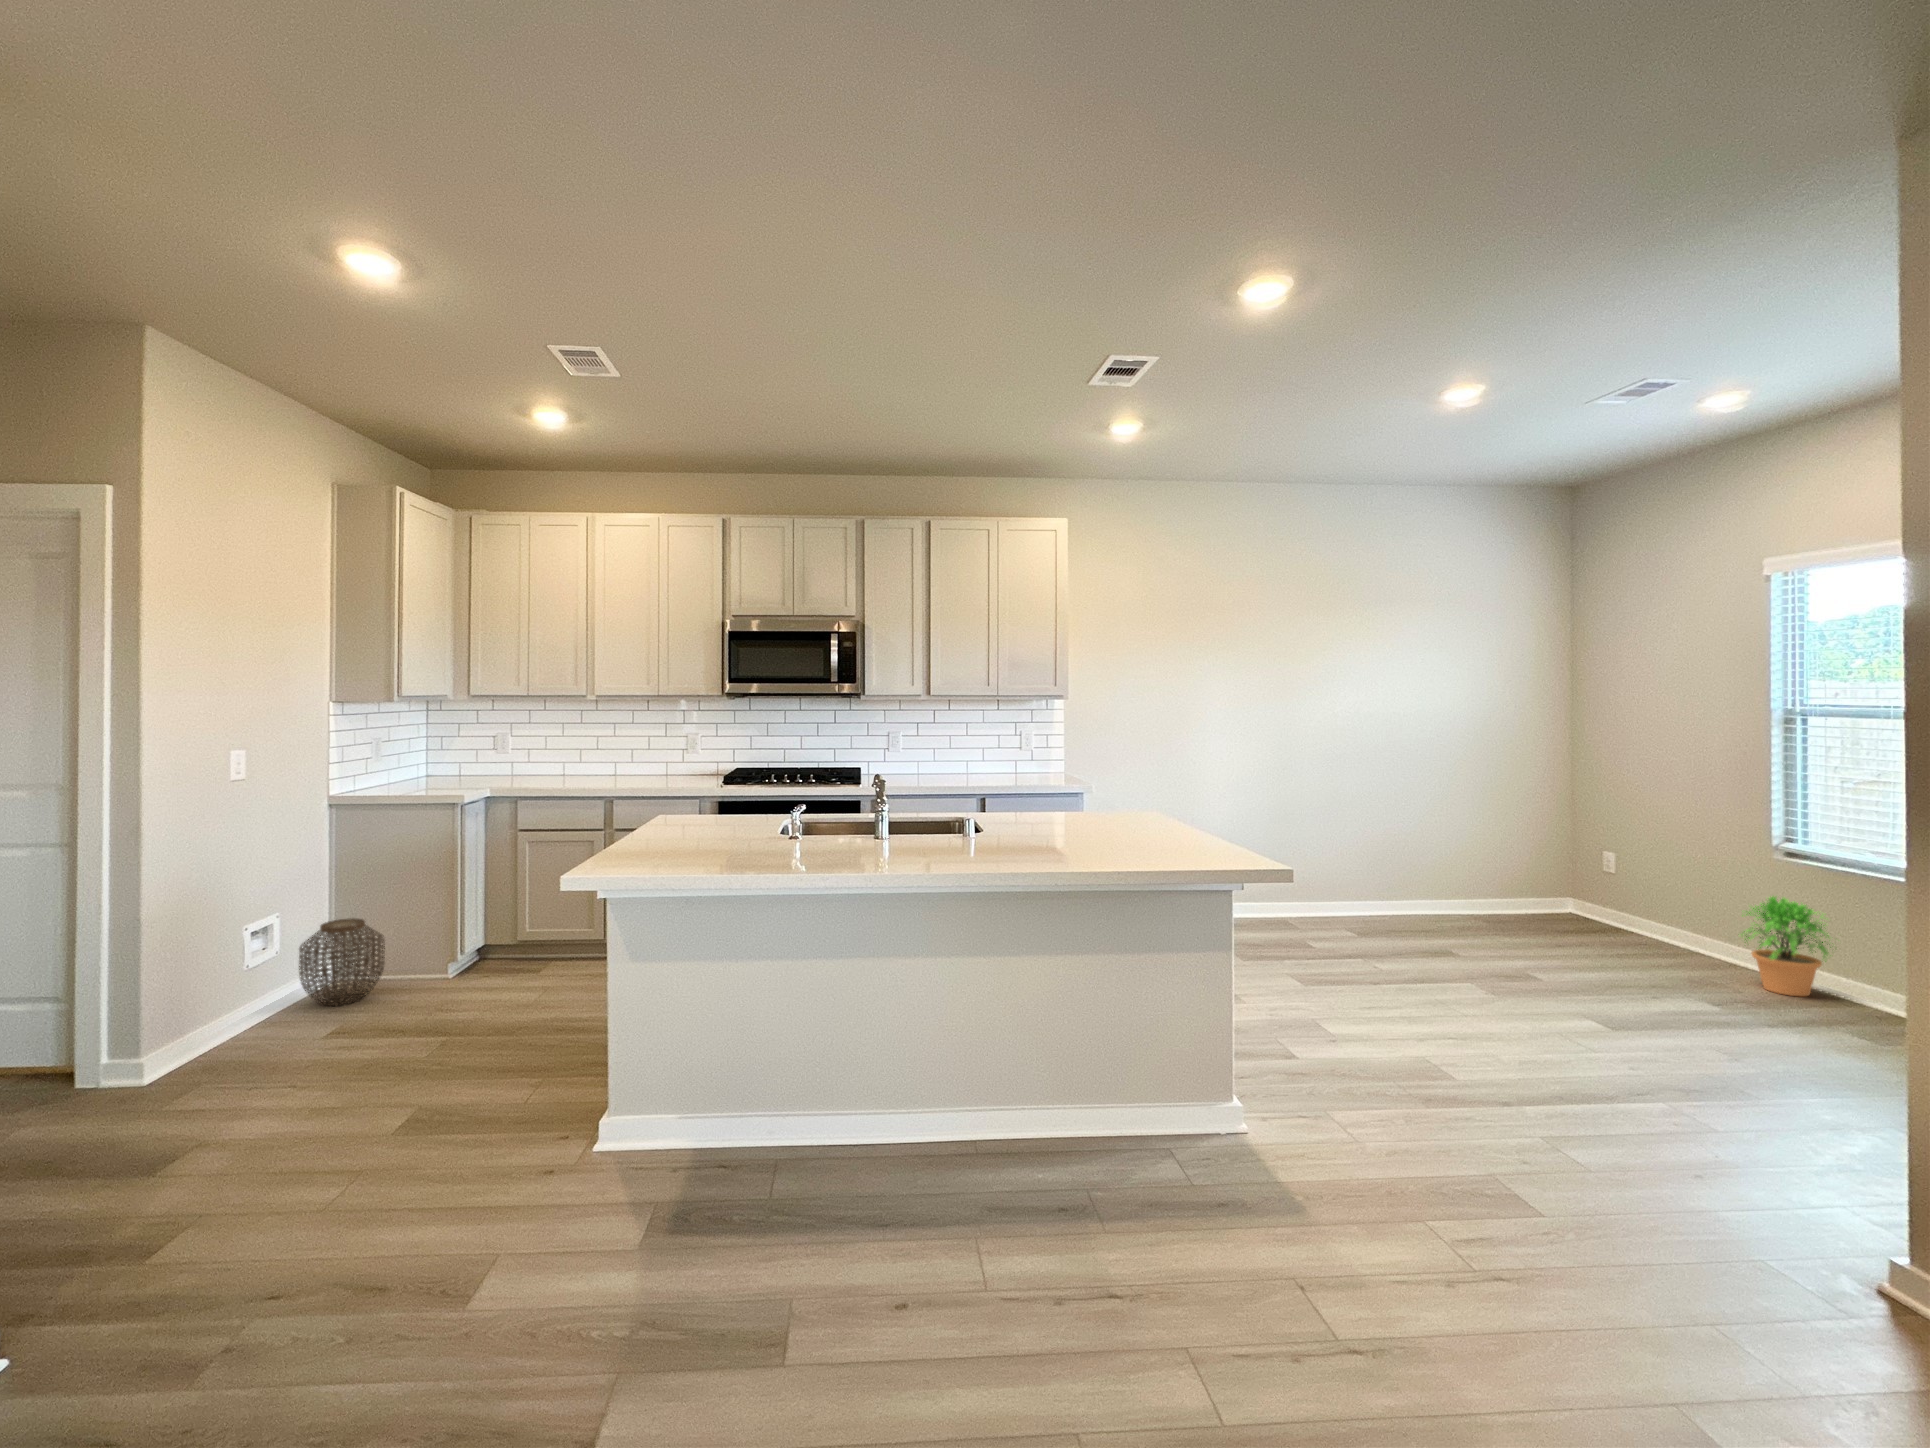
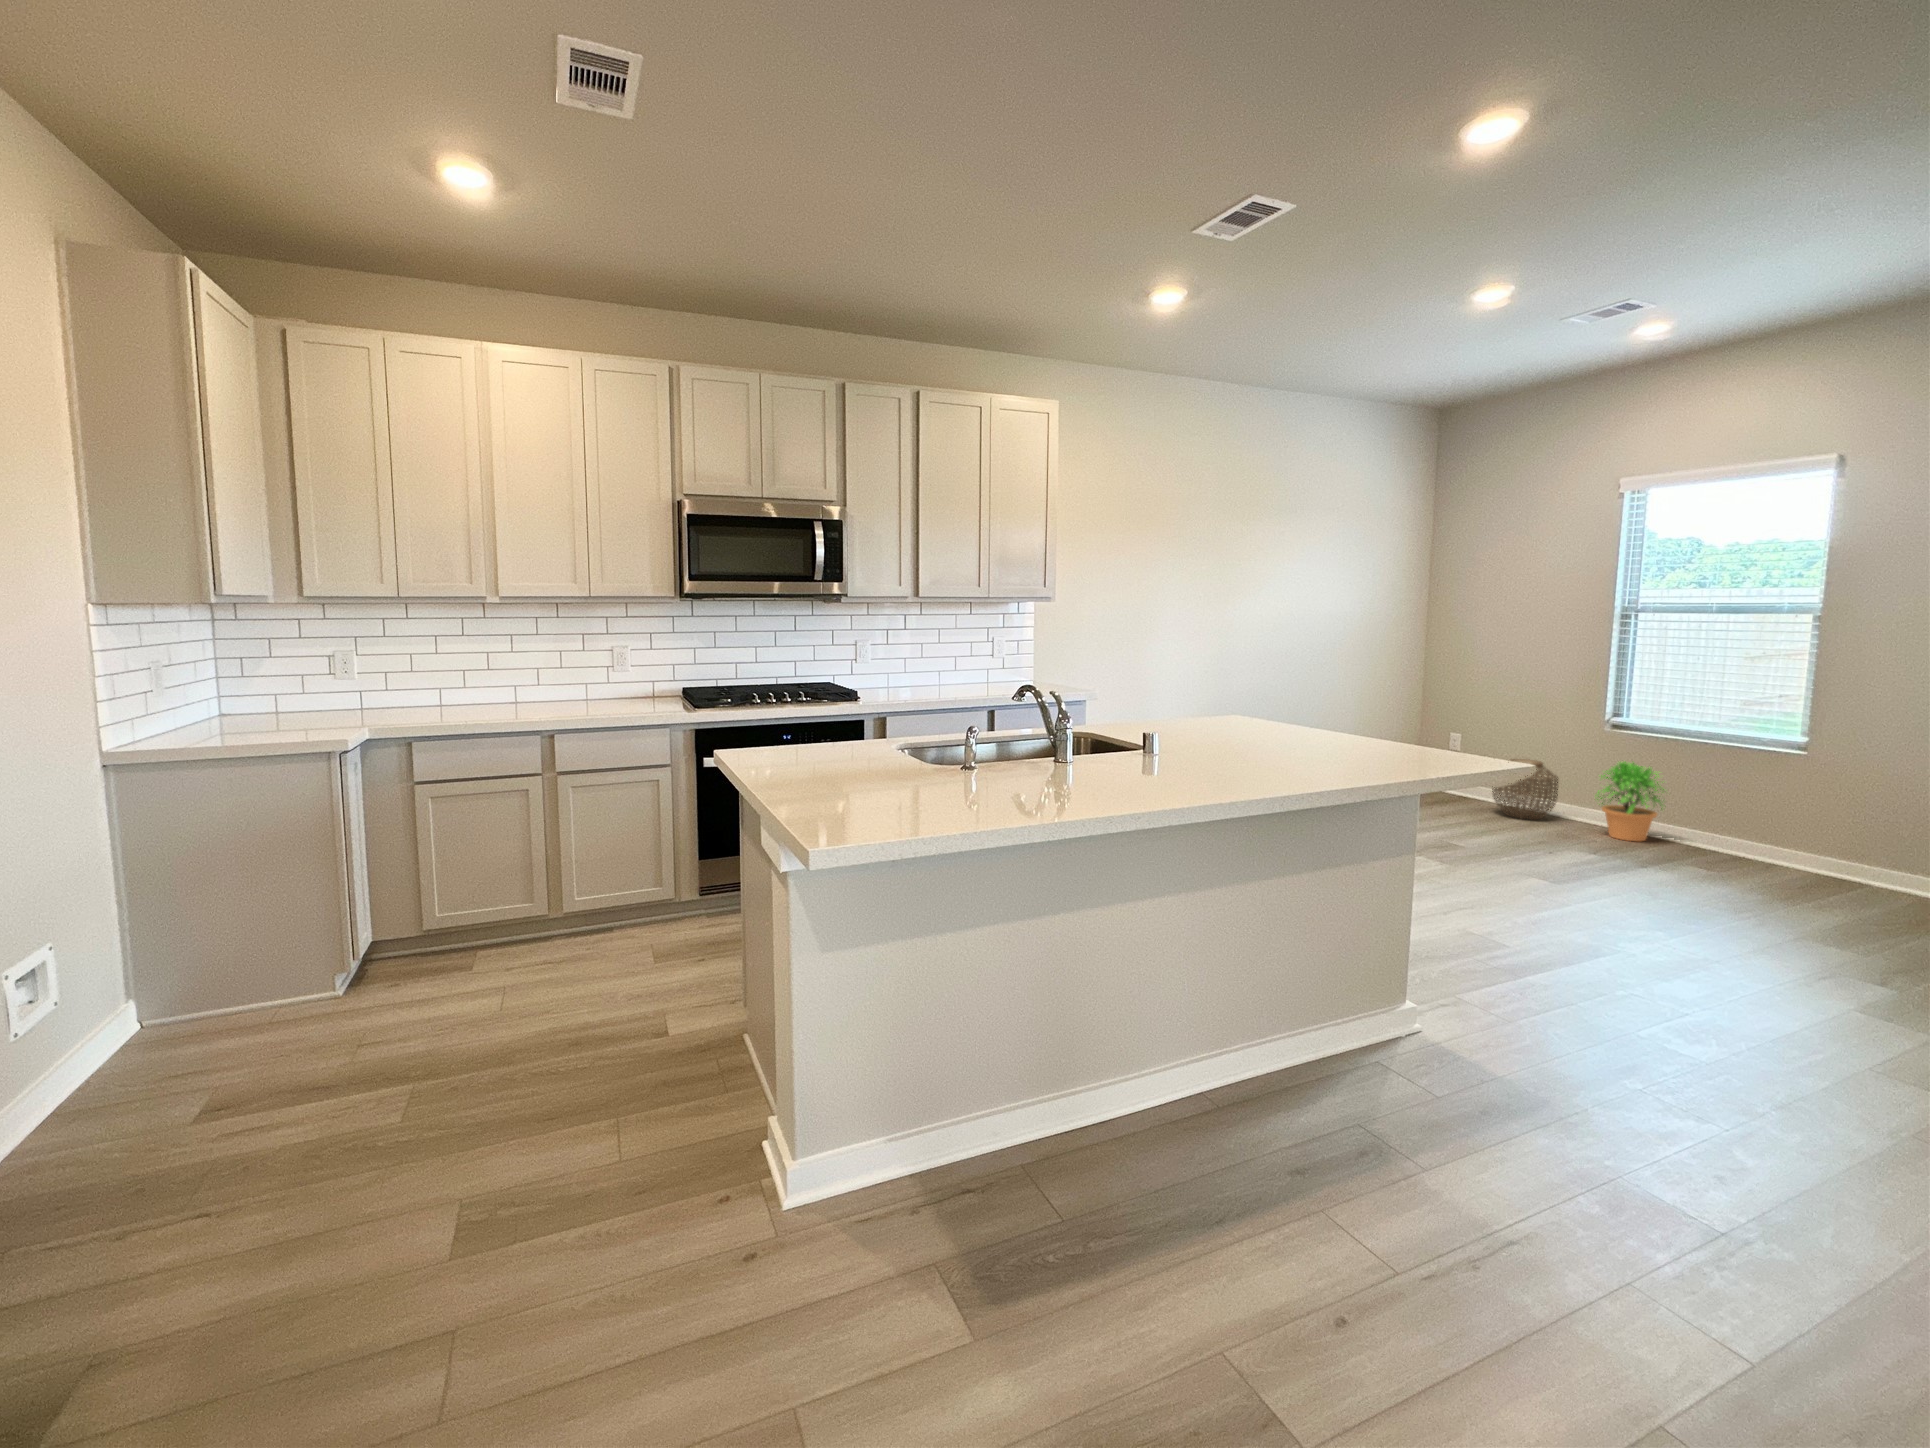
woven basket: present [299,918,385,1006] -> present [1492,759,1558,819]

